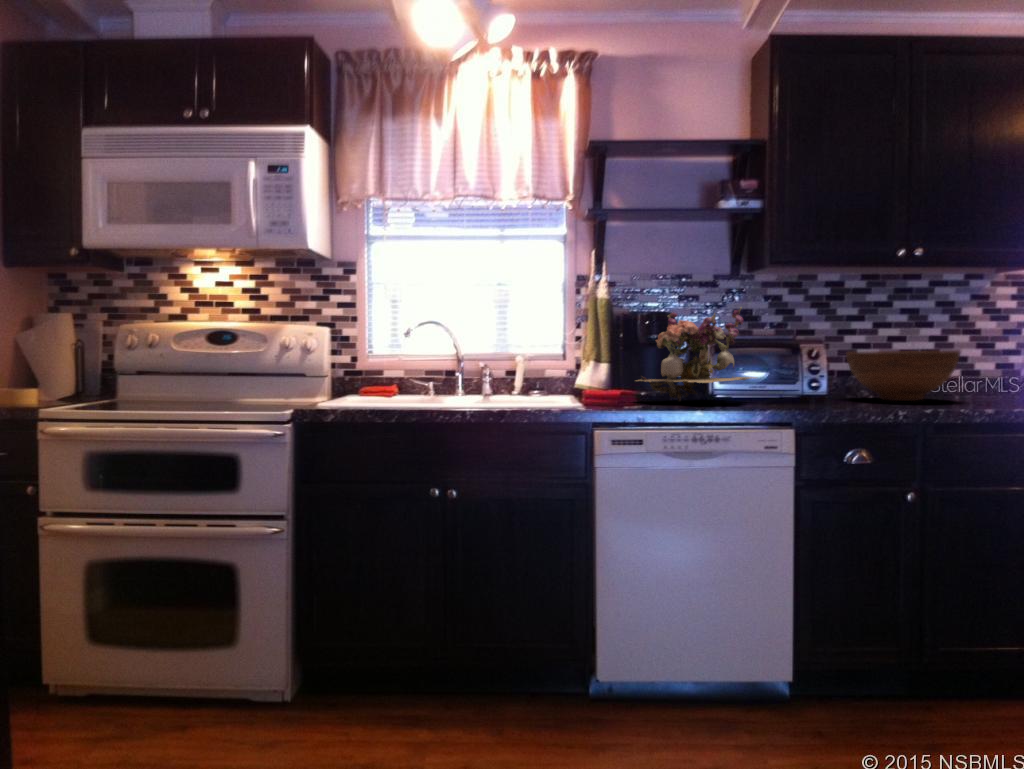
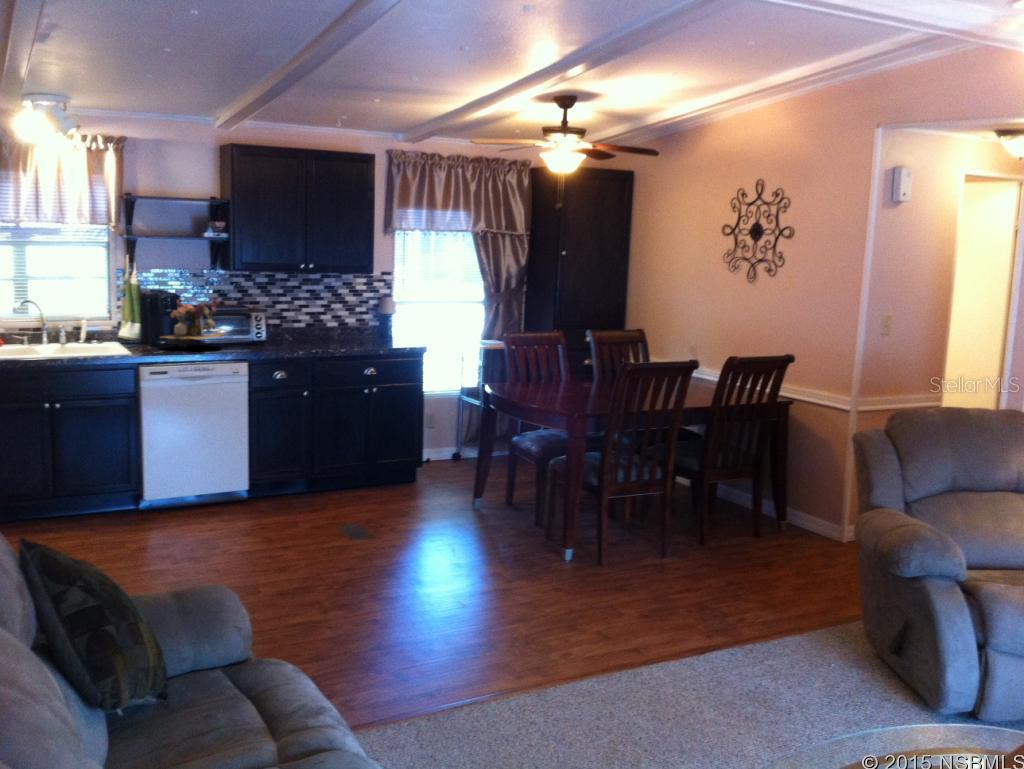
fruit bowl: present [846,351,960,401] -> none [276,316,332,343]

